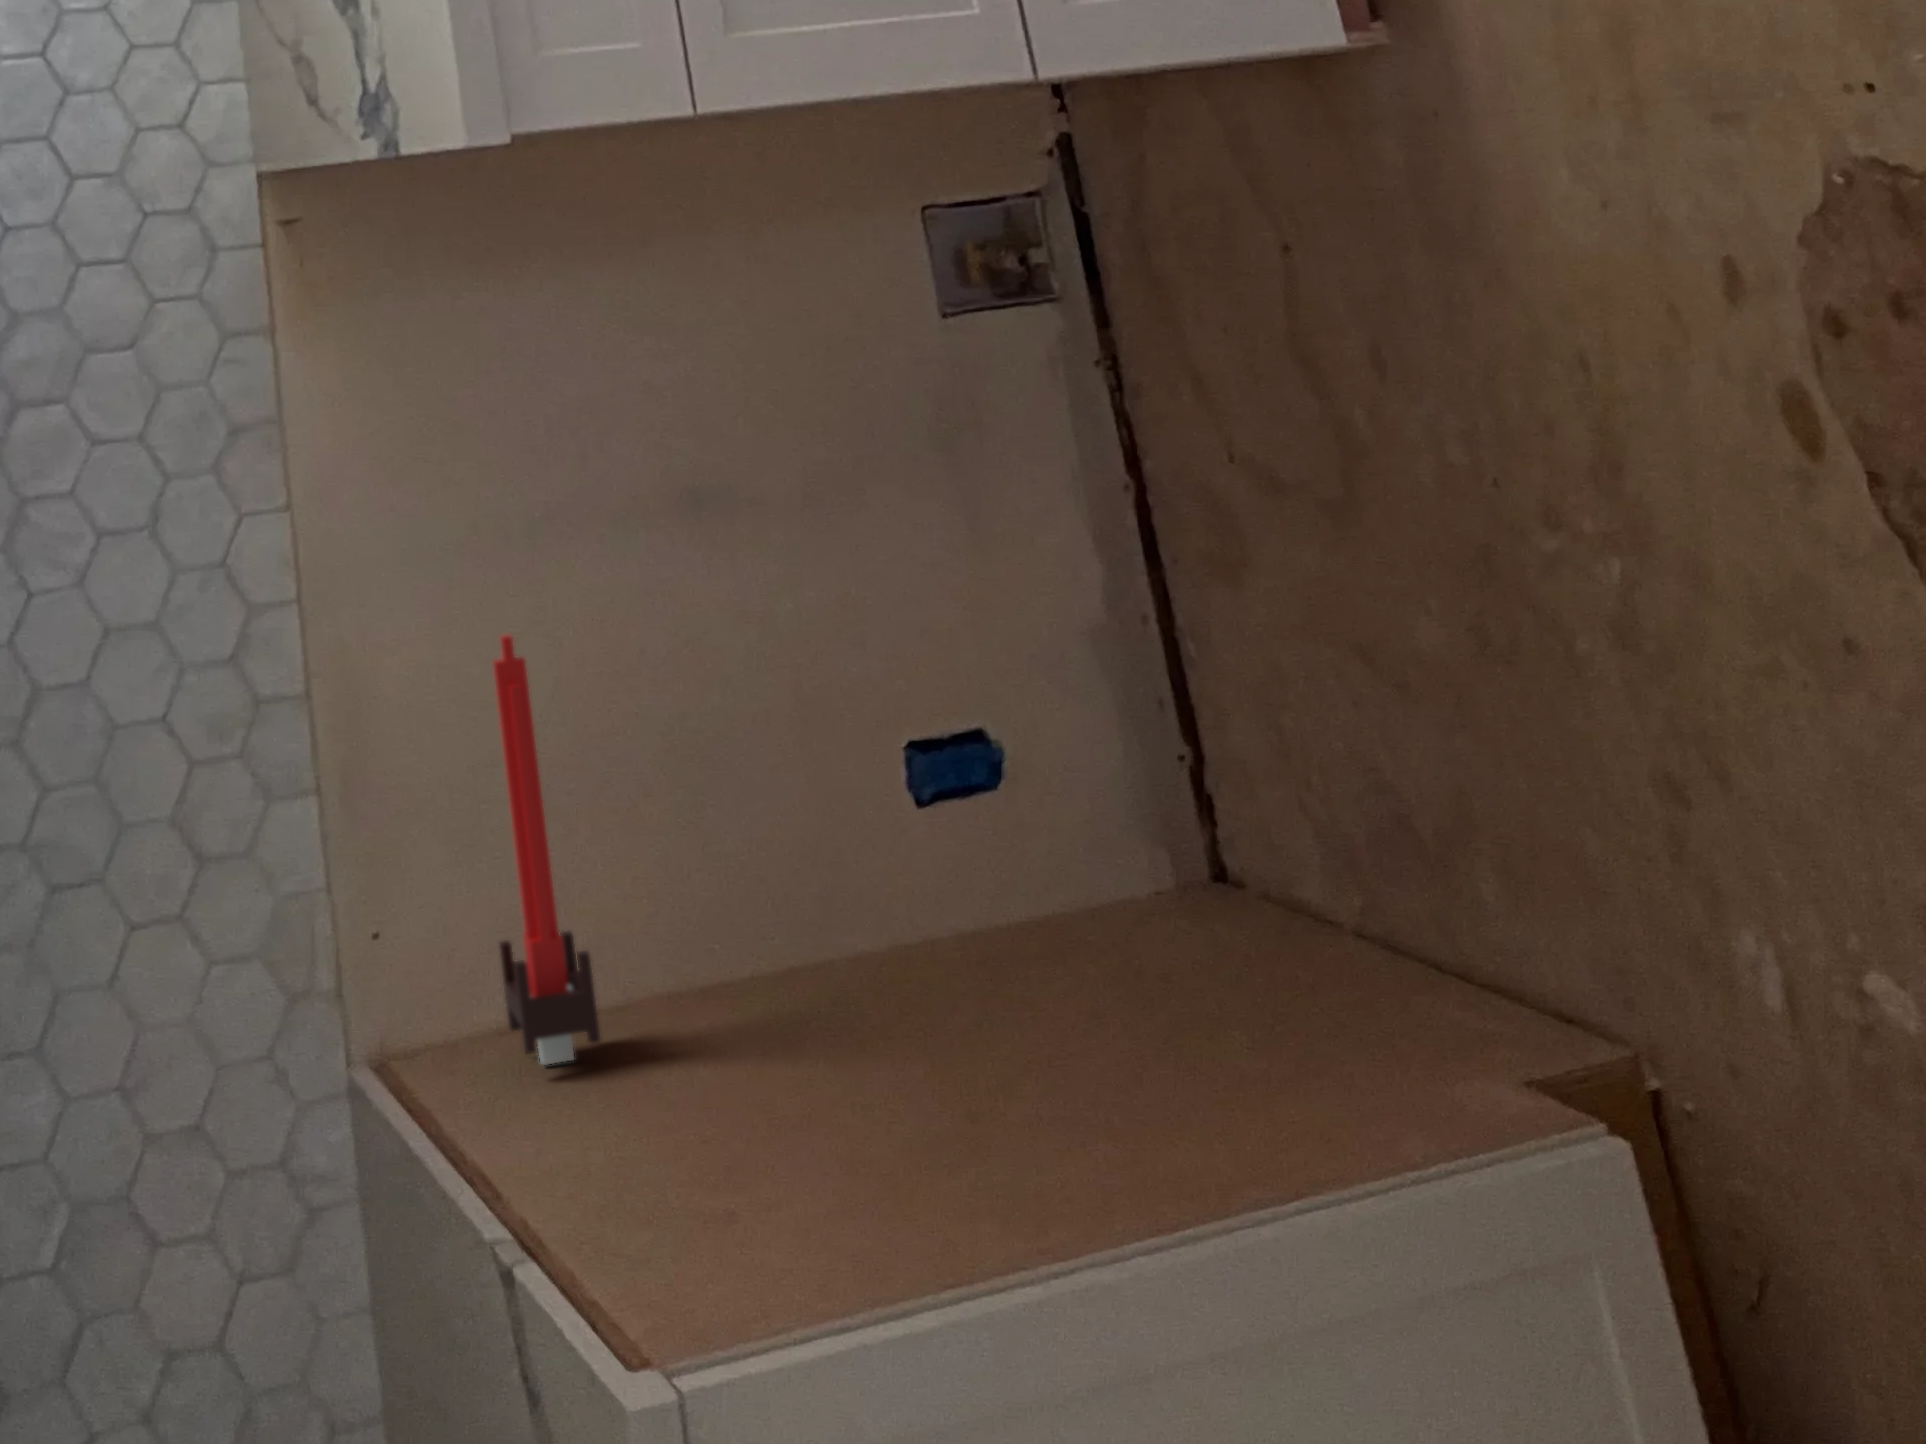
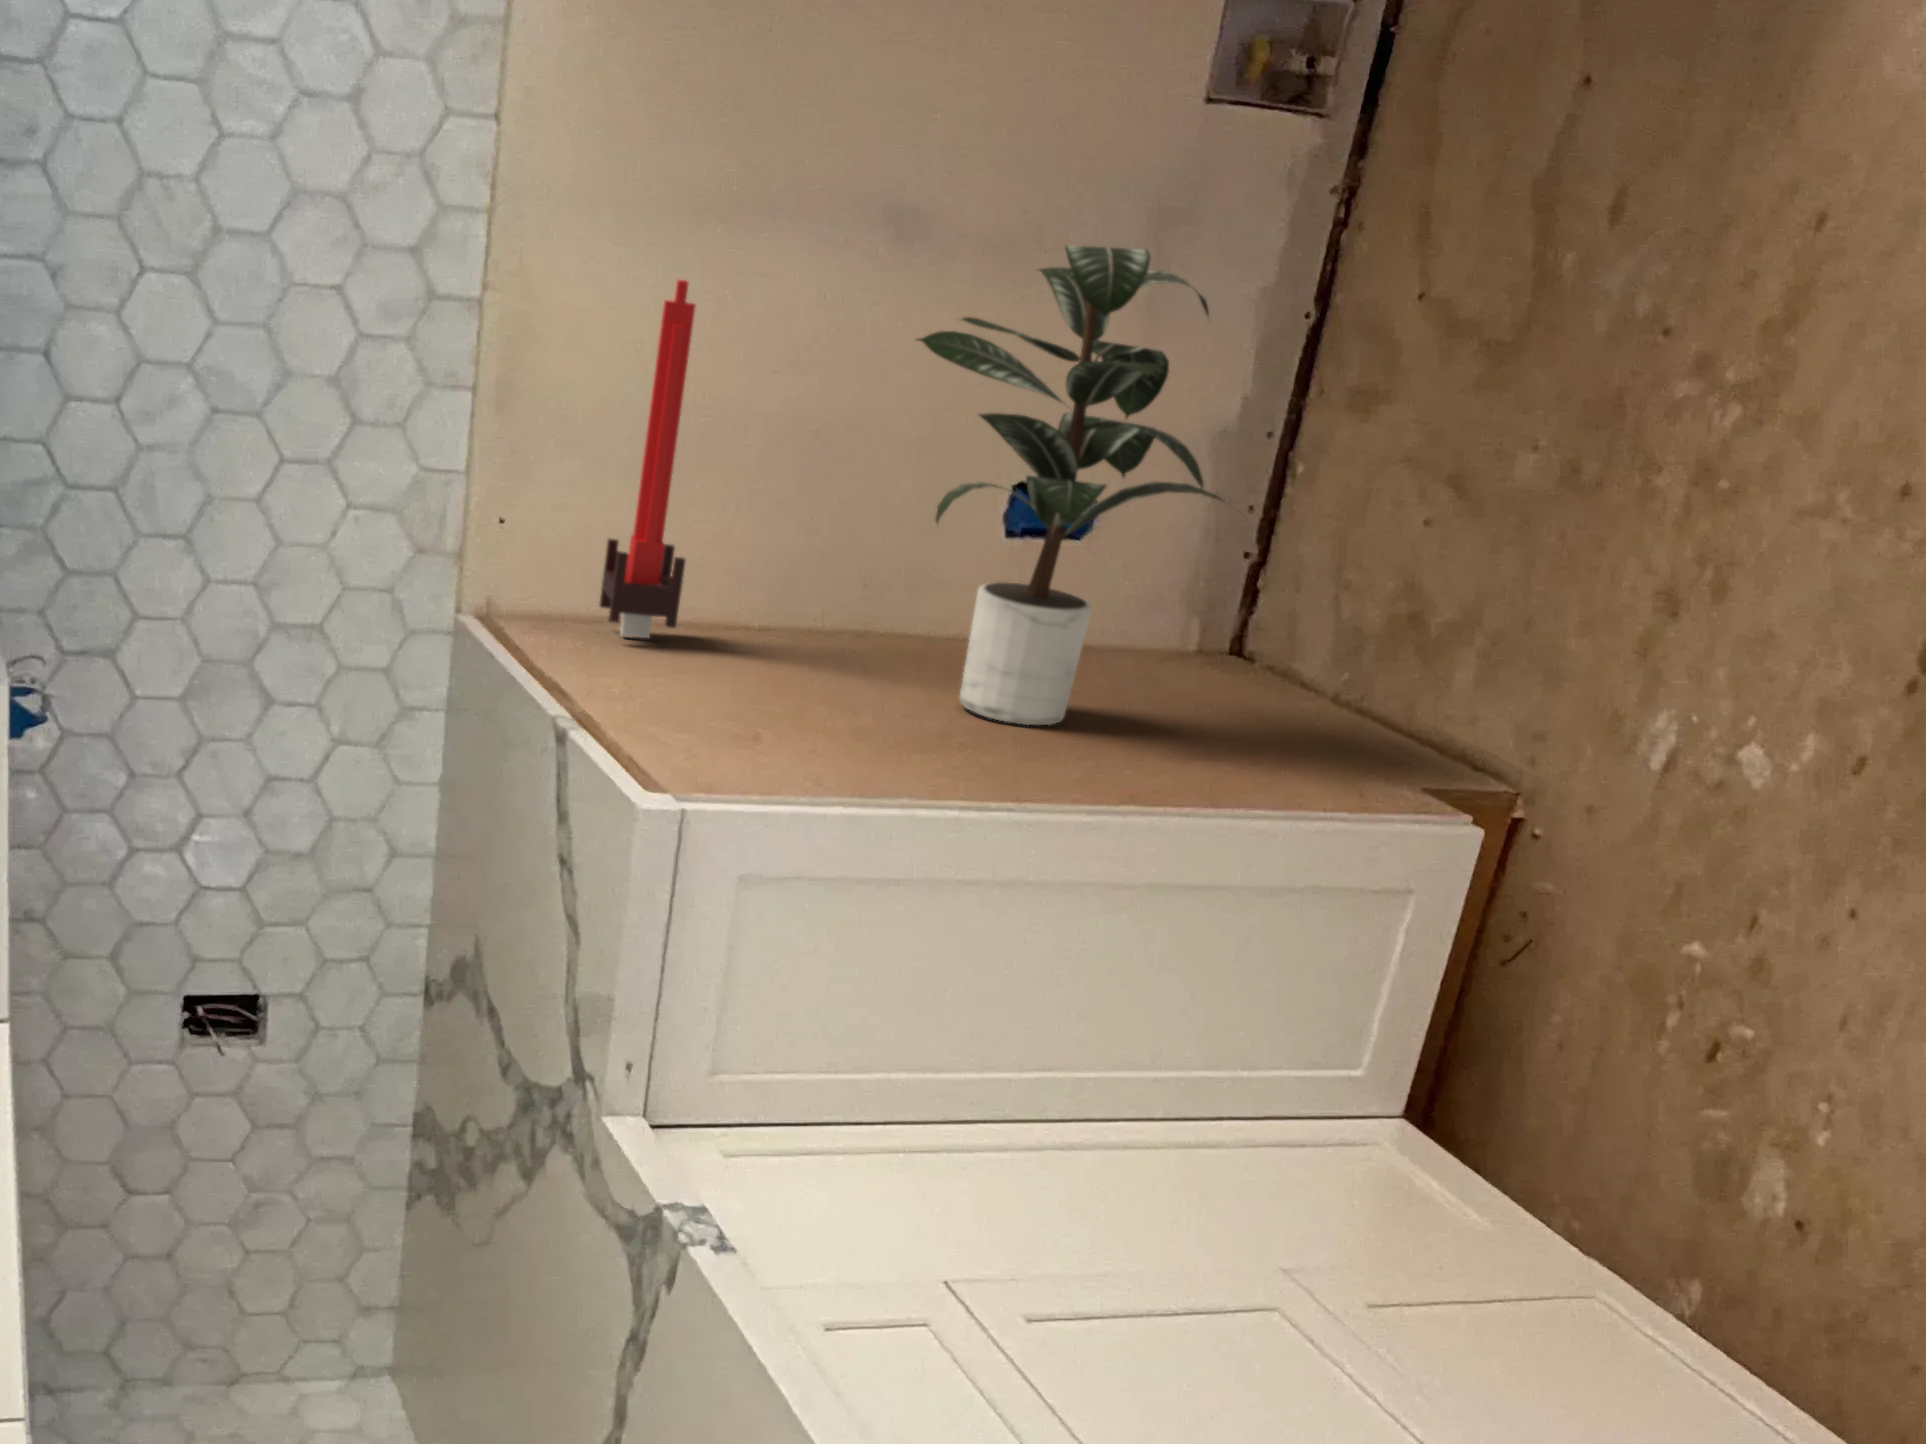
potted plant: none [712,513,1243,1098] -> present [917,246,1222,725]

